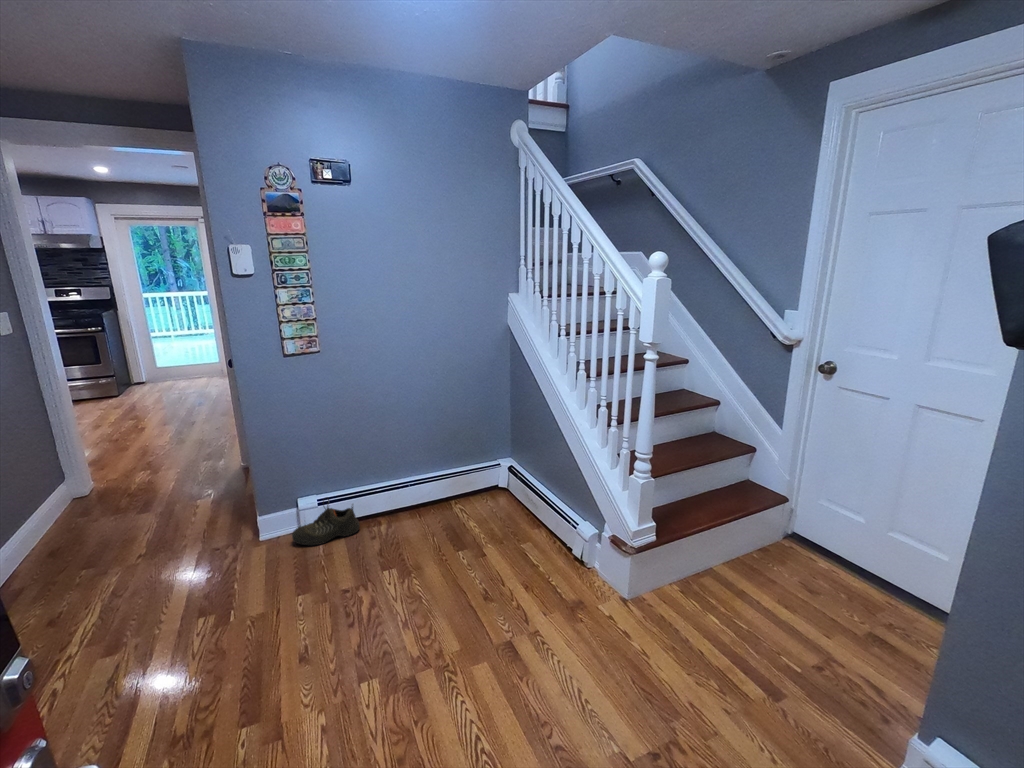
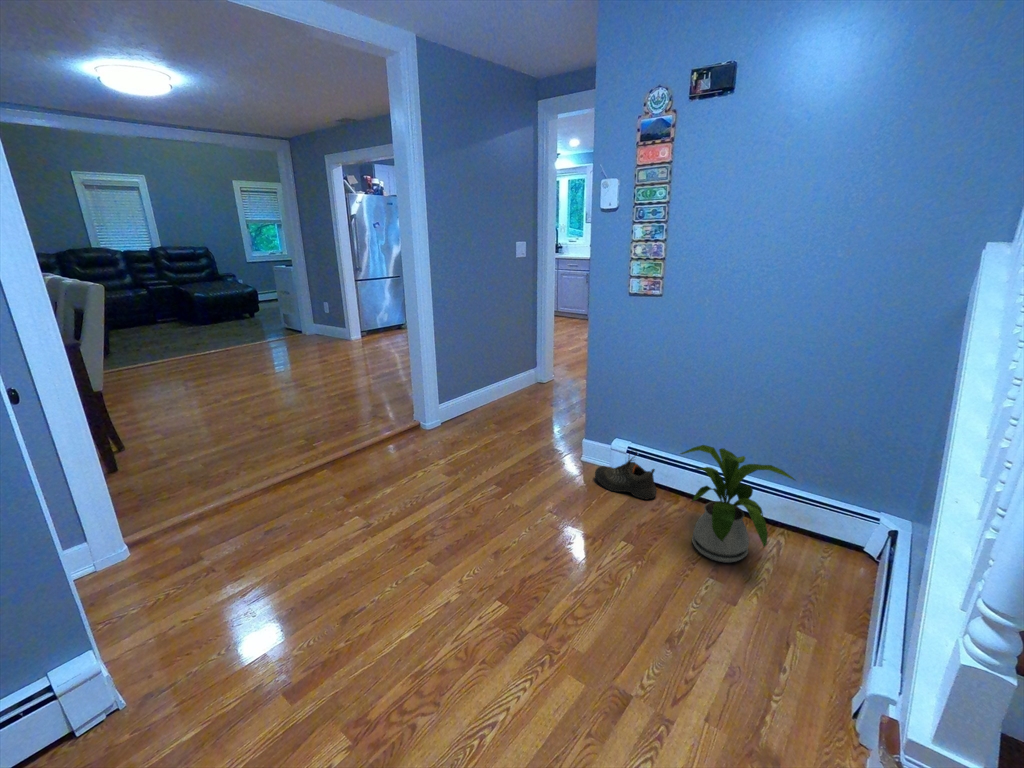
house plant: none [391,454,481,541] -> present [681,445,795,563]

